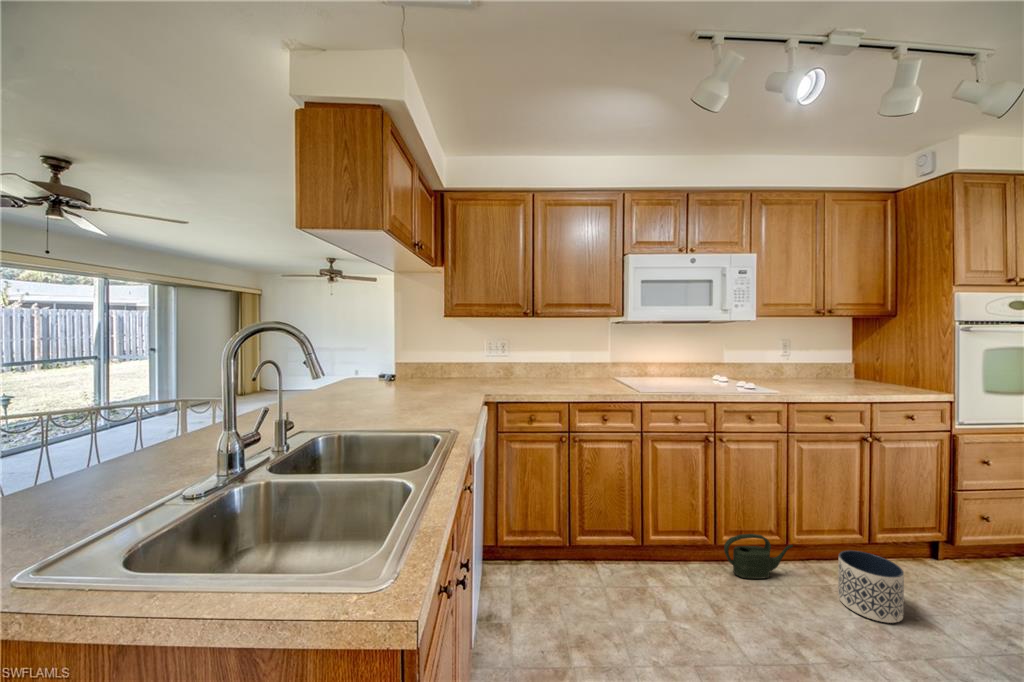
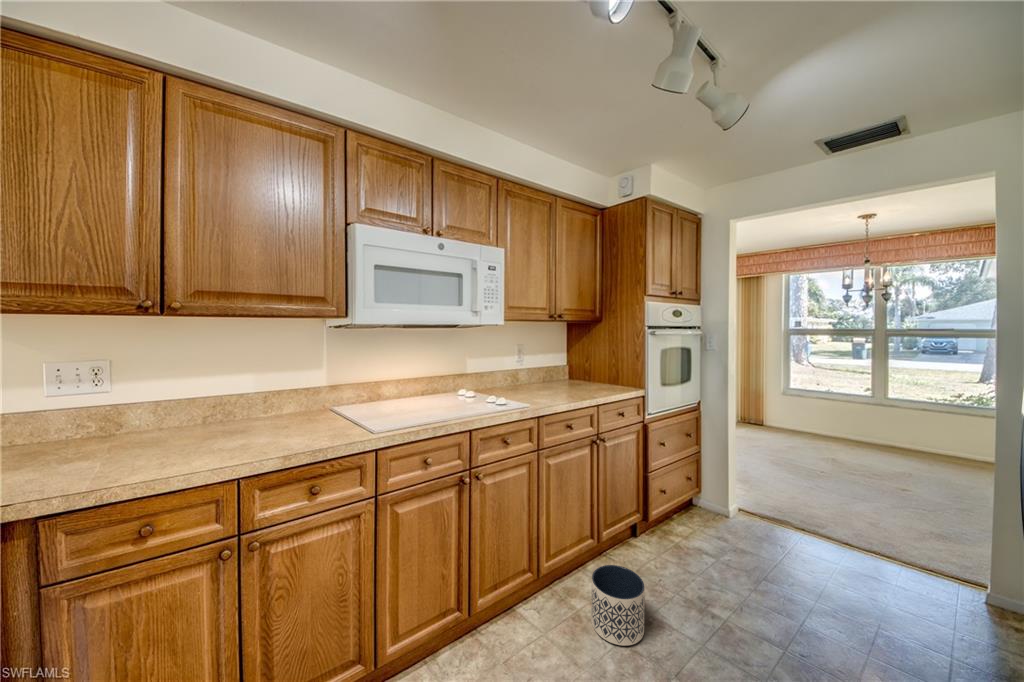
watering can: present [724,534,793,579] -> none [485,578,549,647]

